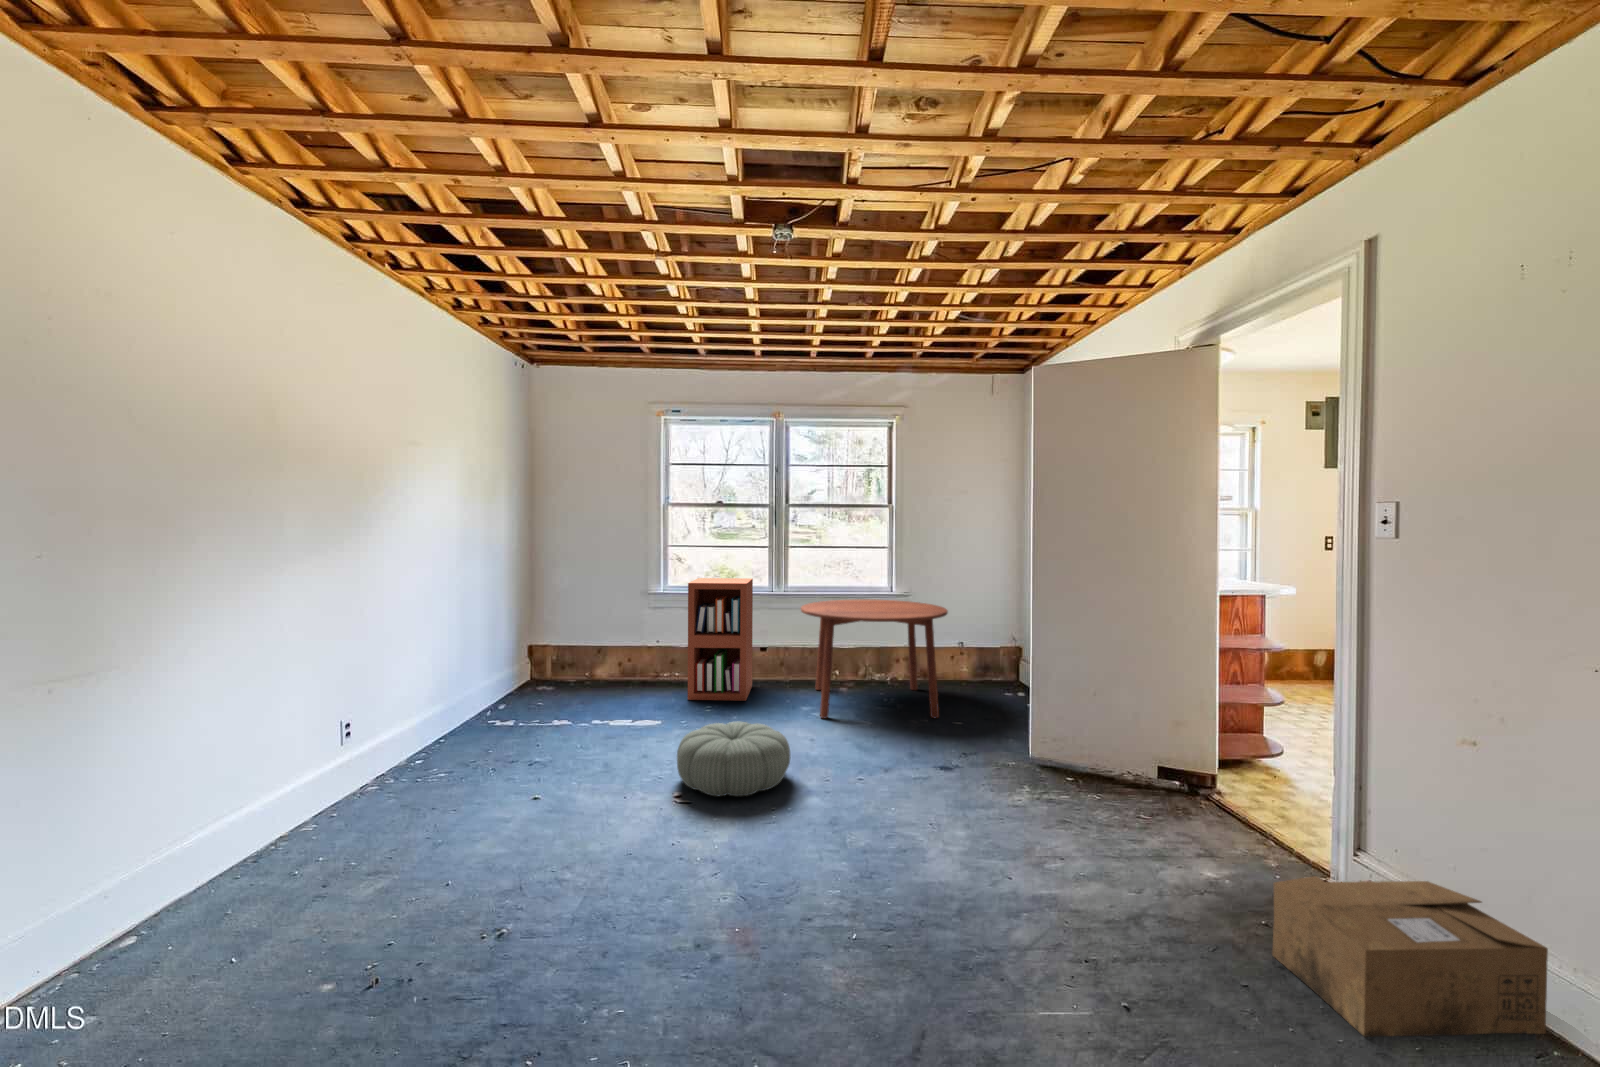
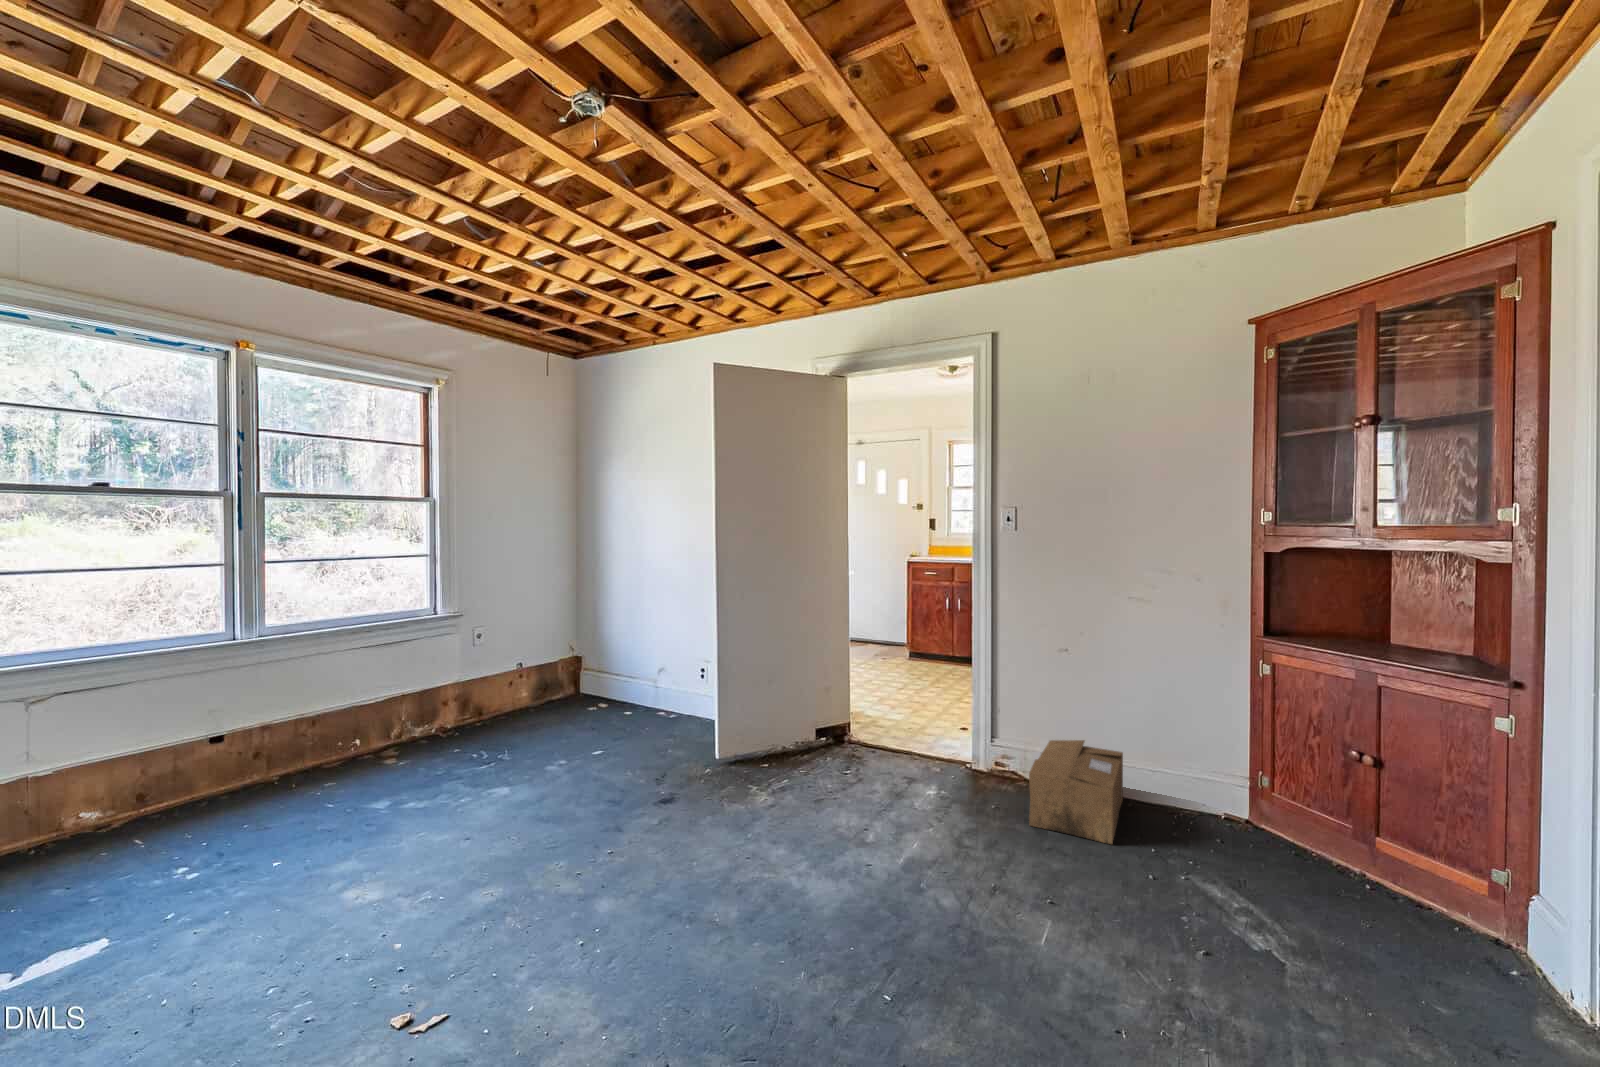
bookshelf: present [688,578,753,701] -> none [56,619,230,874]
dining table: present [801,599,948,718] -> none [331,621,561,805]
pouf: present [677,721,791,796] -> none [314,836,534,999]

